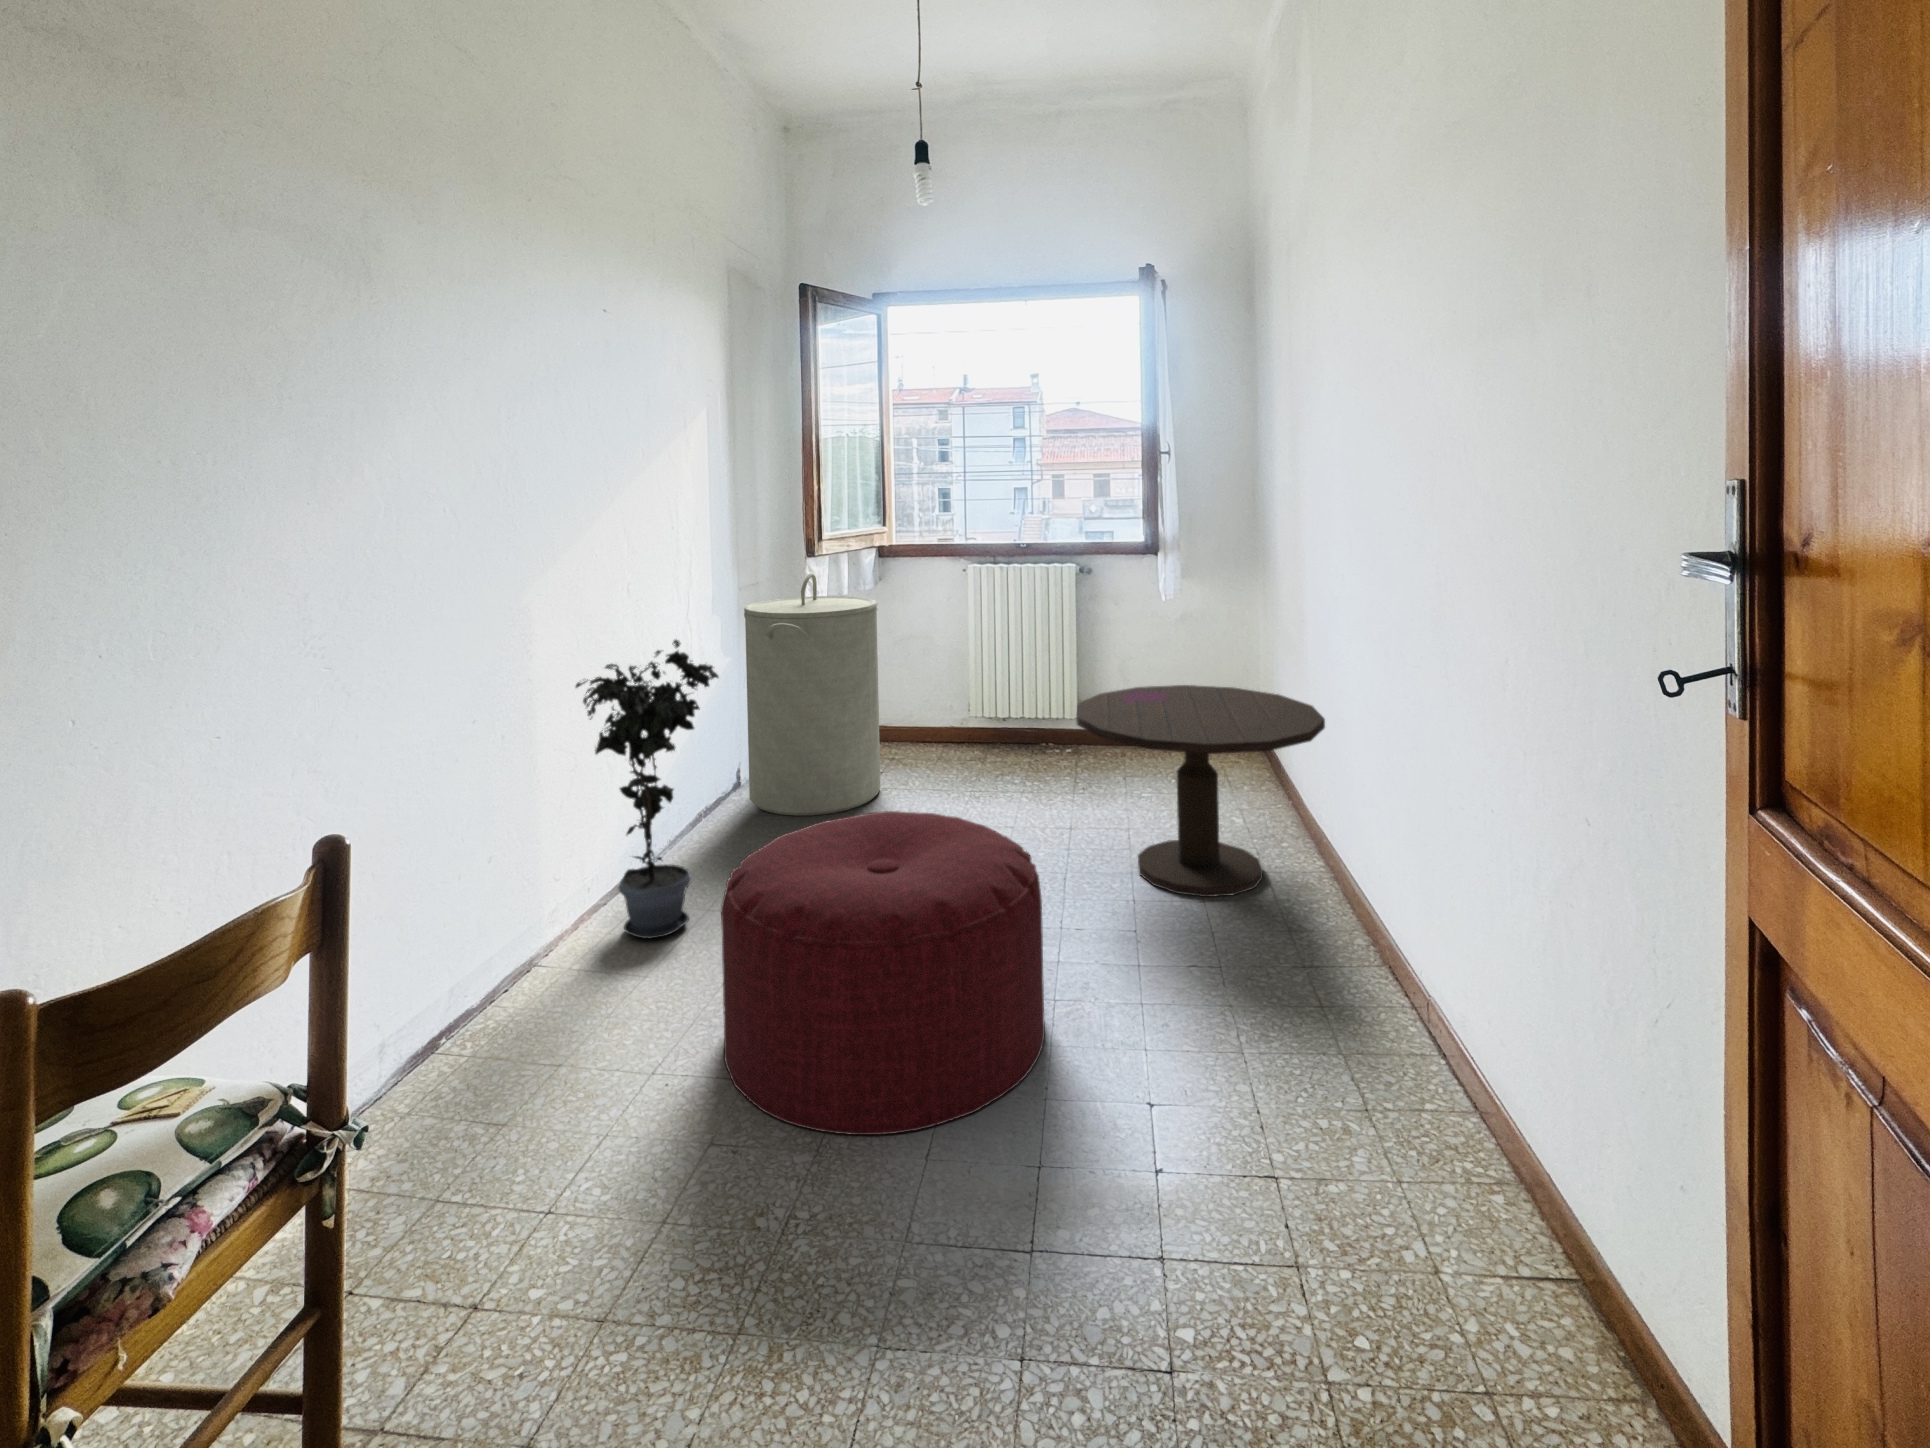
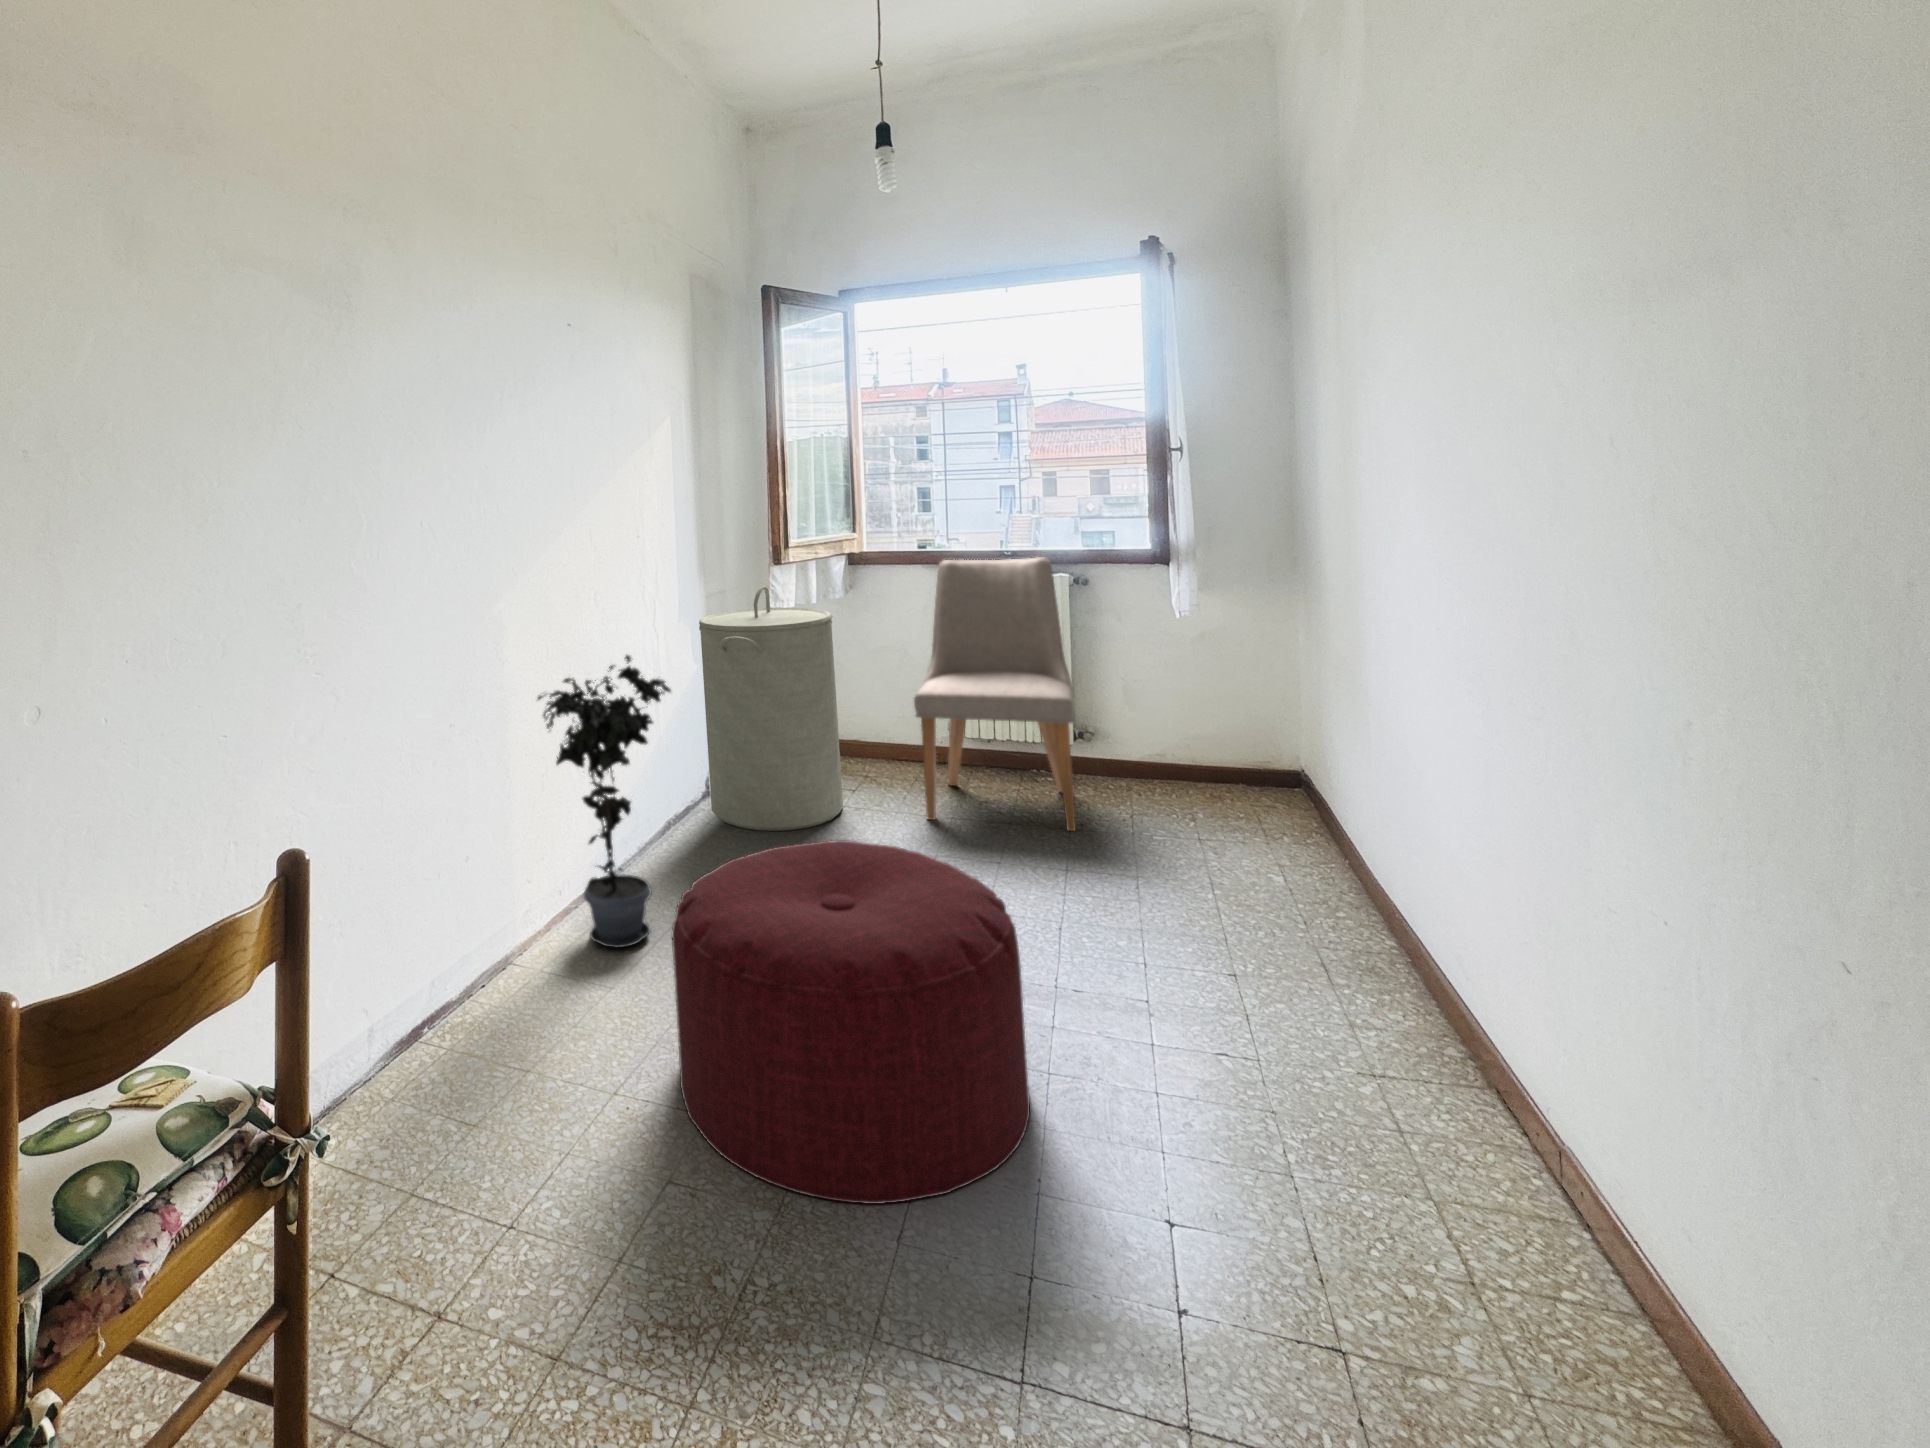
chair: none [951,551,1091,799] -> present [914,557,1076,831]
side table: present [1076,685,1325,897] -> none [1056,710,1384,964]

